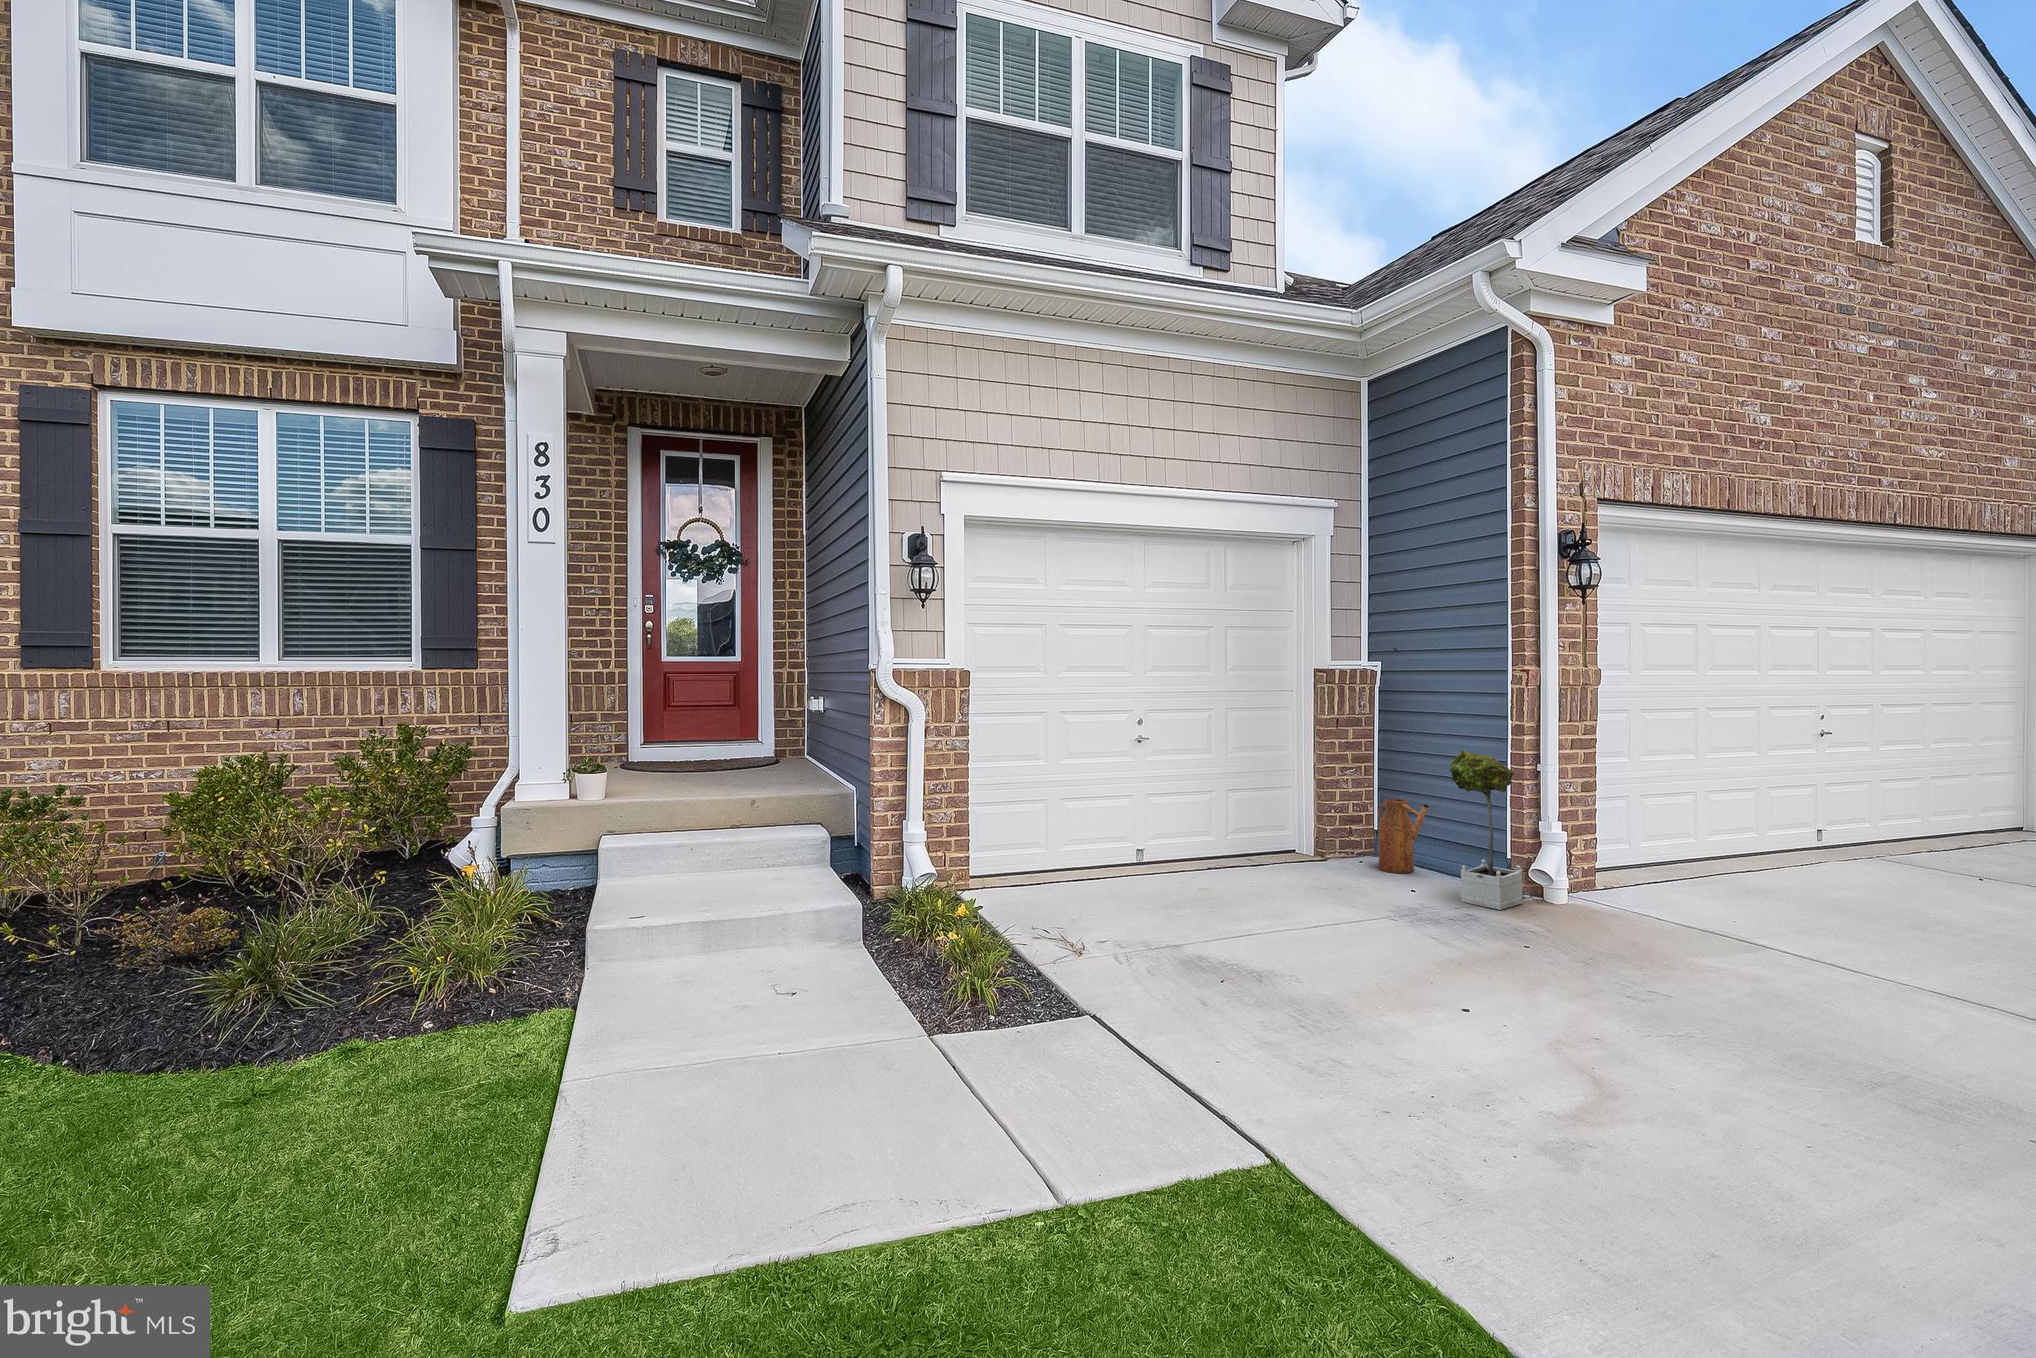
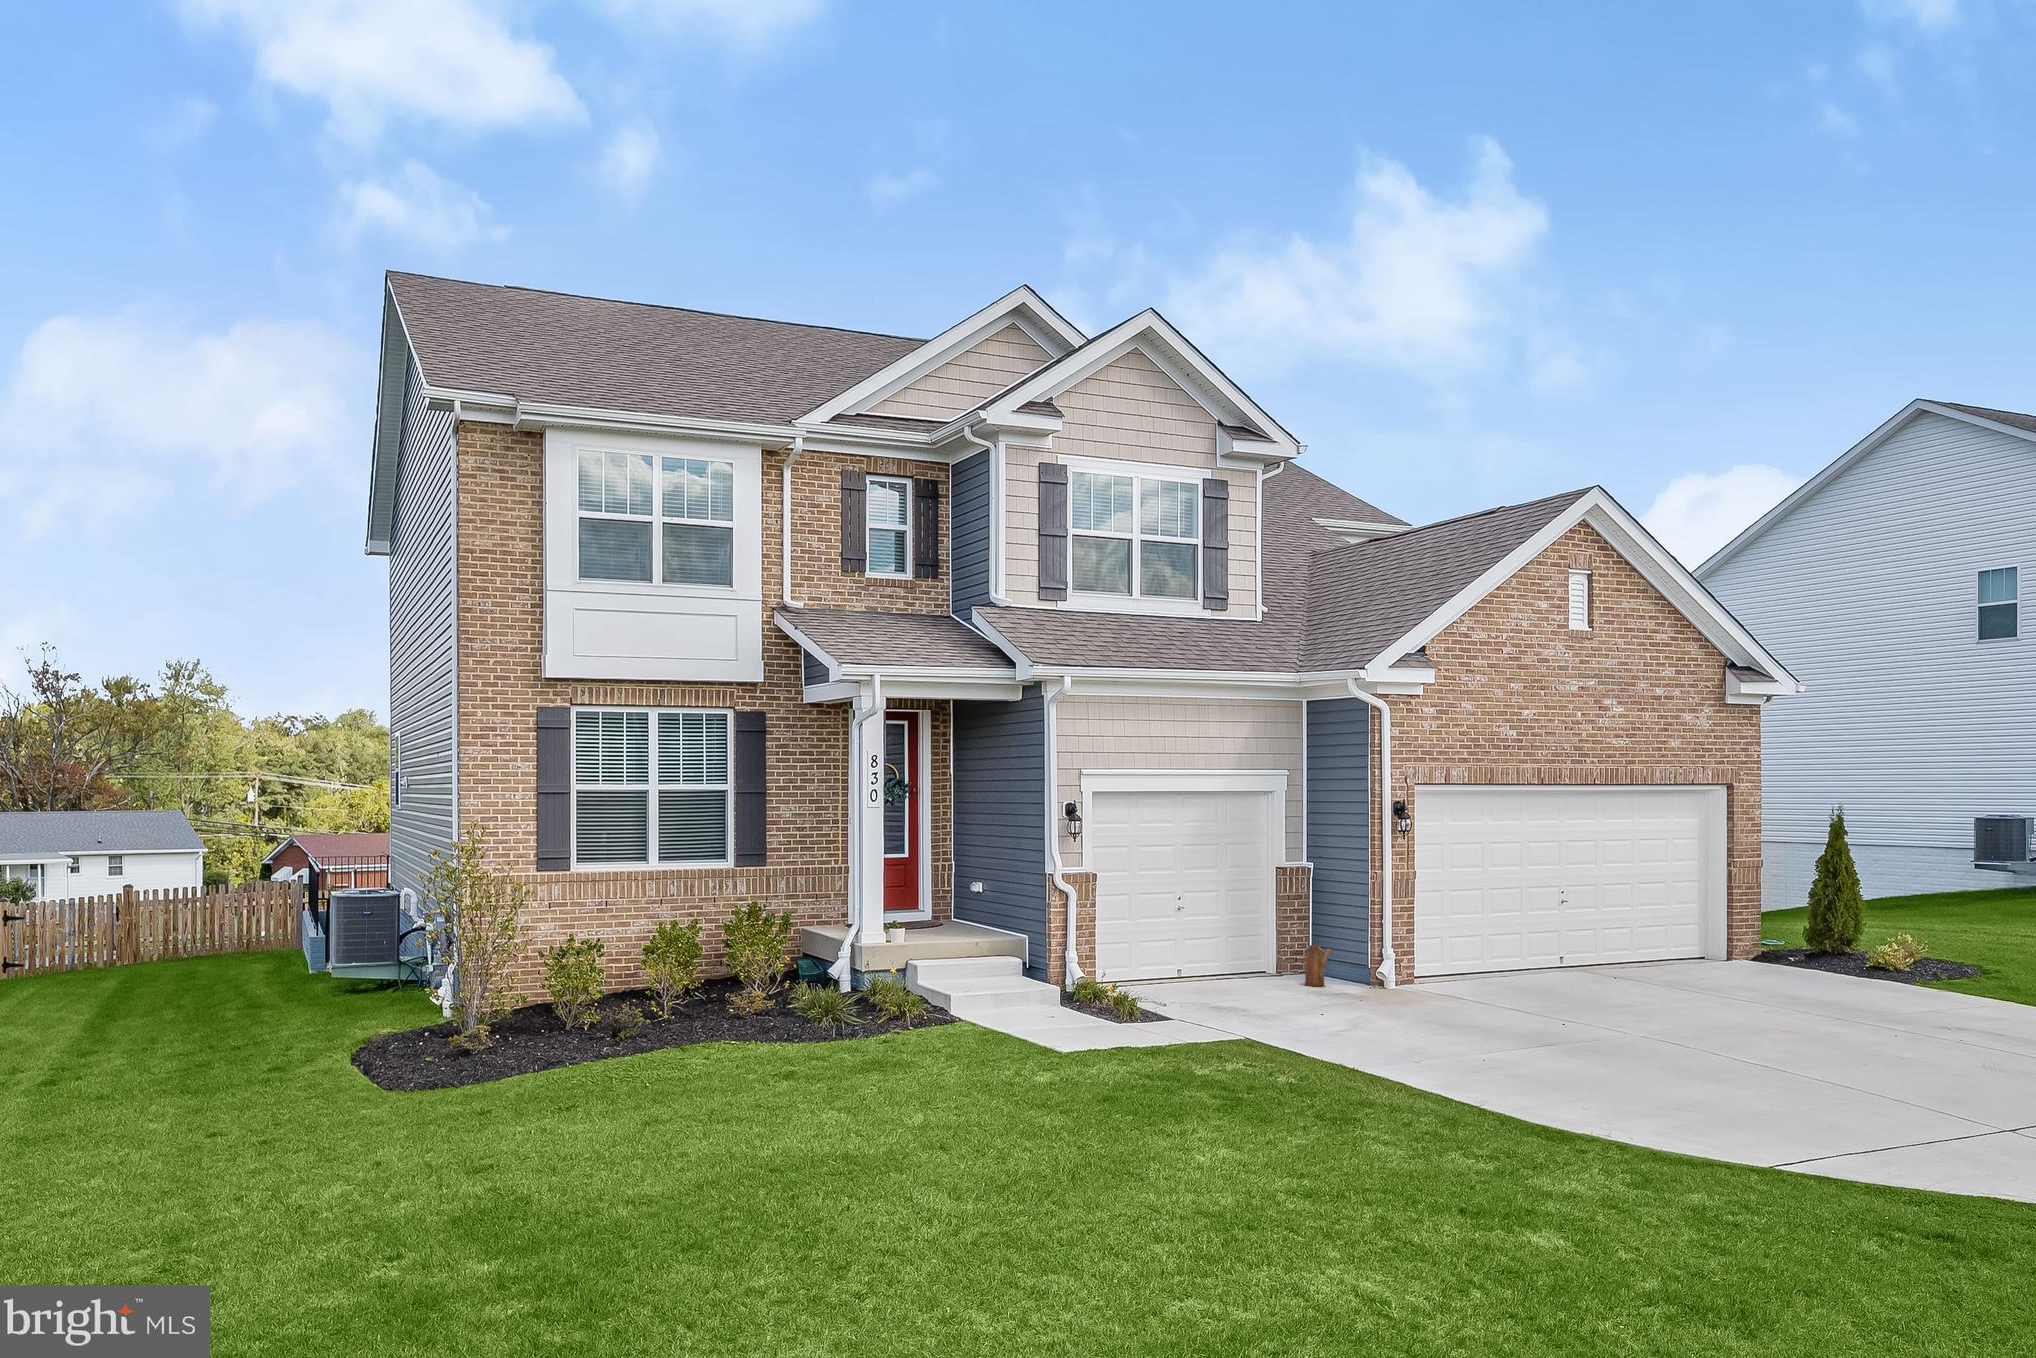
potted tree: present [1450,750,1523,910] -> none [1339,916,1375,998]

